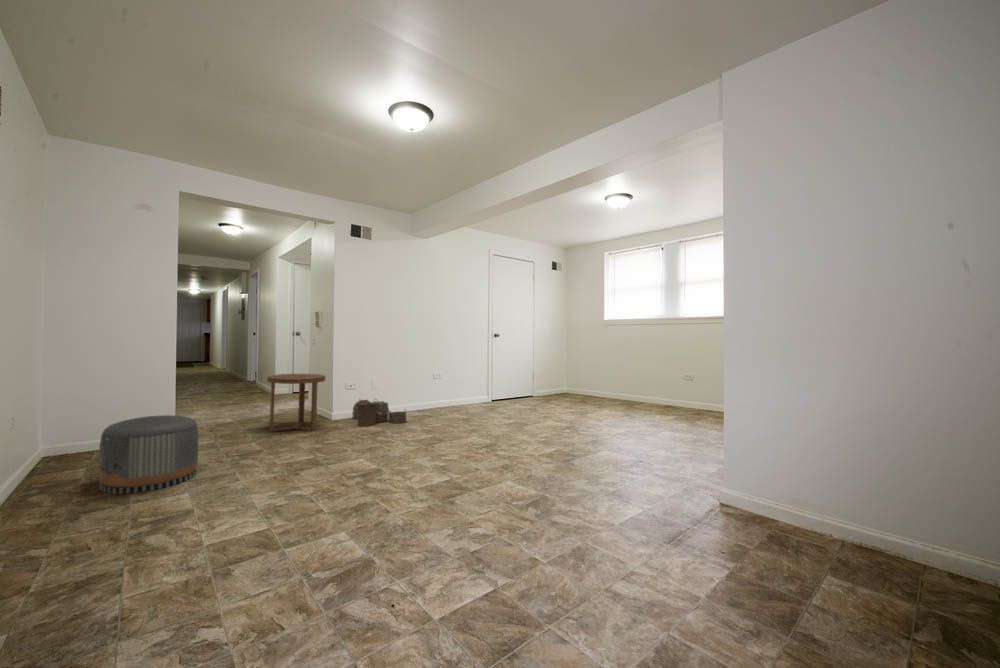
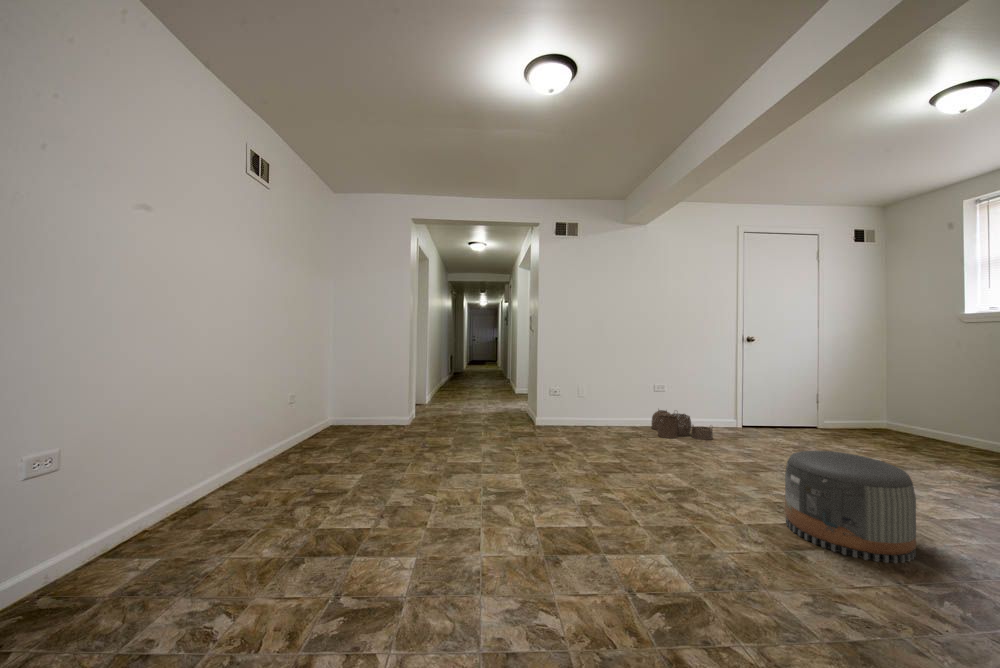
side table: present [267,374,325,432] -> none [575,380,625,436]
pouf: present [99,415,198,493] -> present [785,450,916,563]

